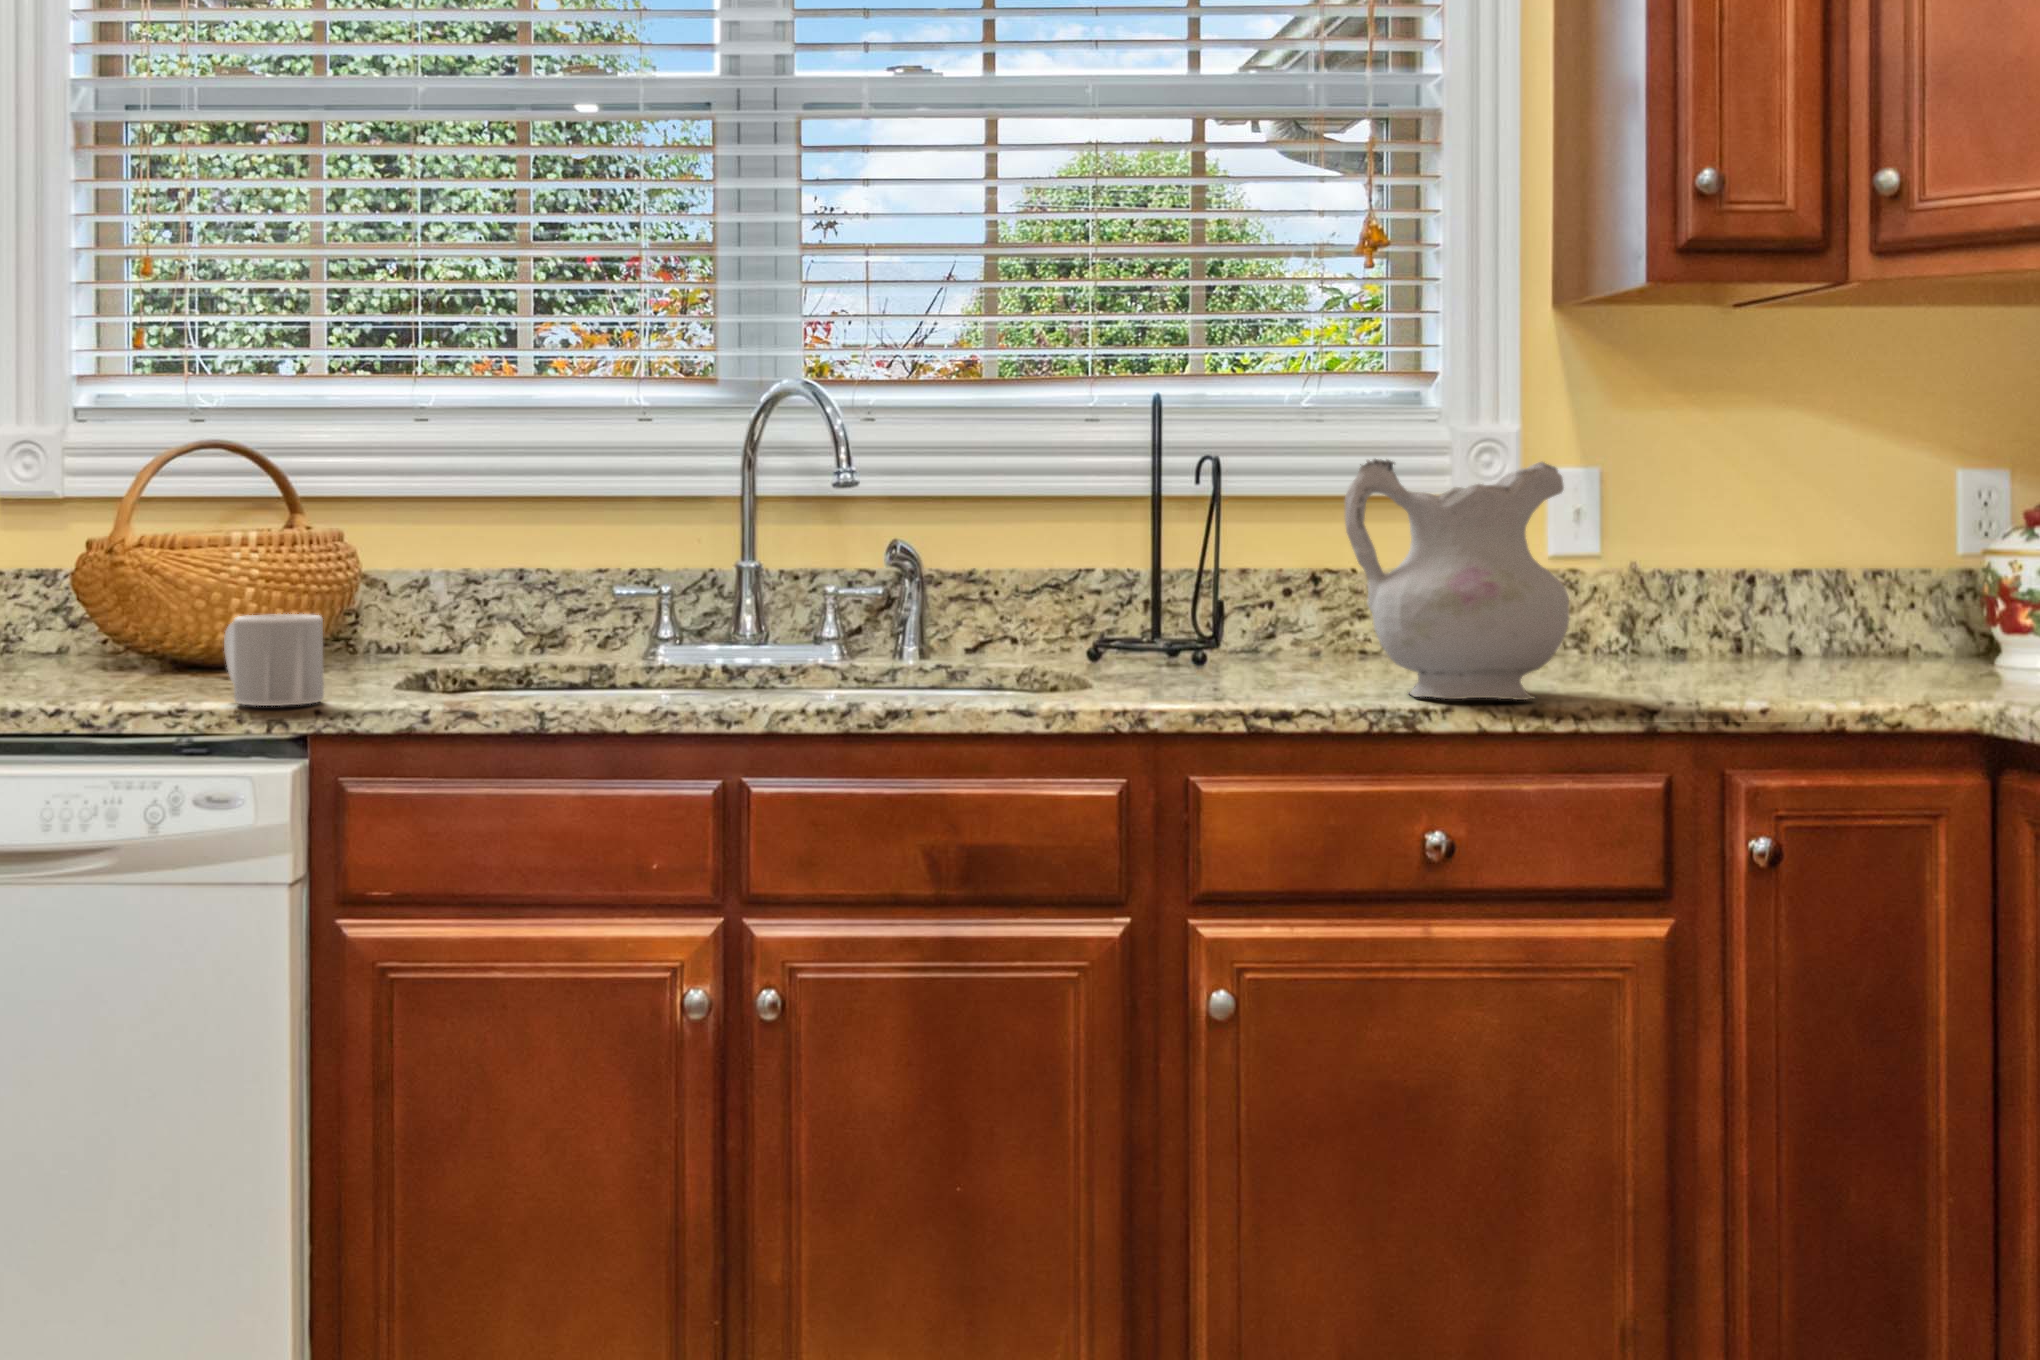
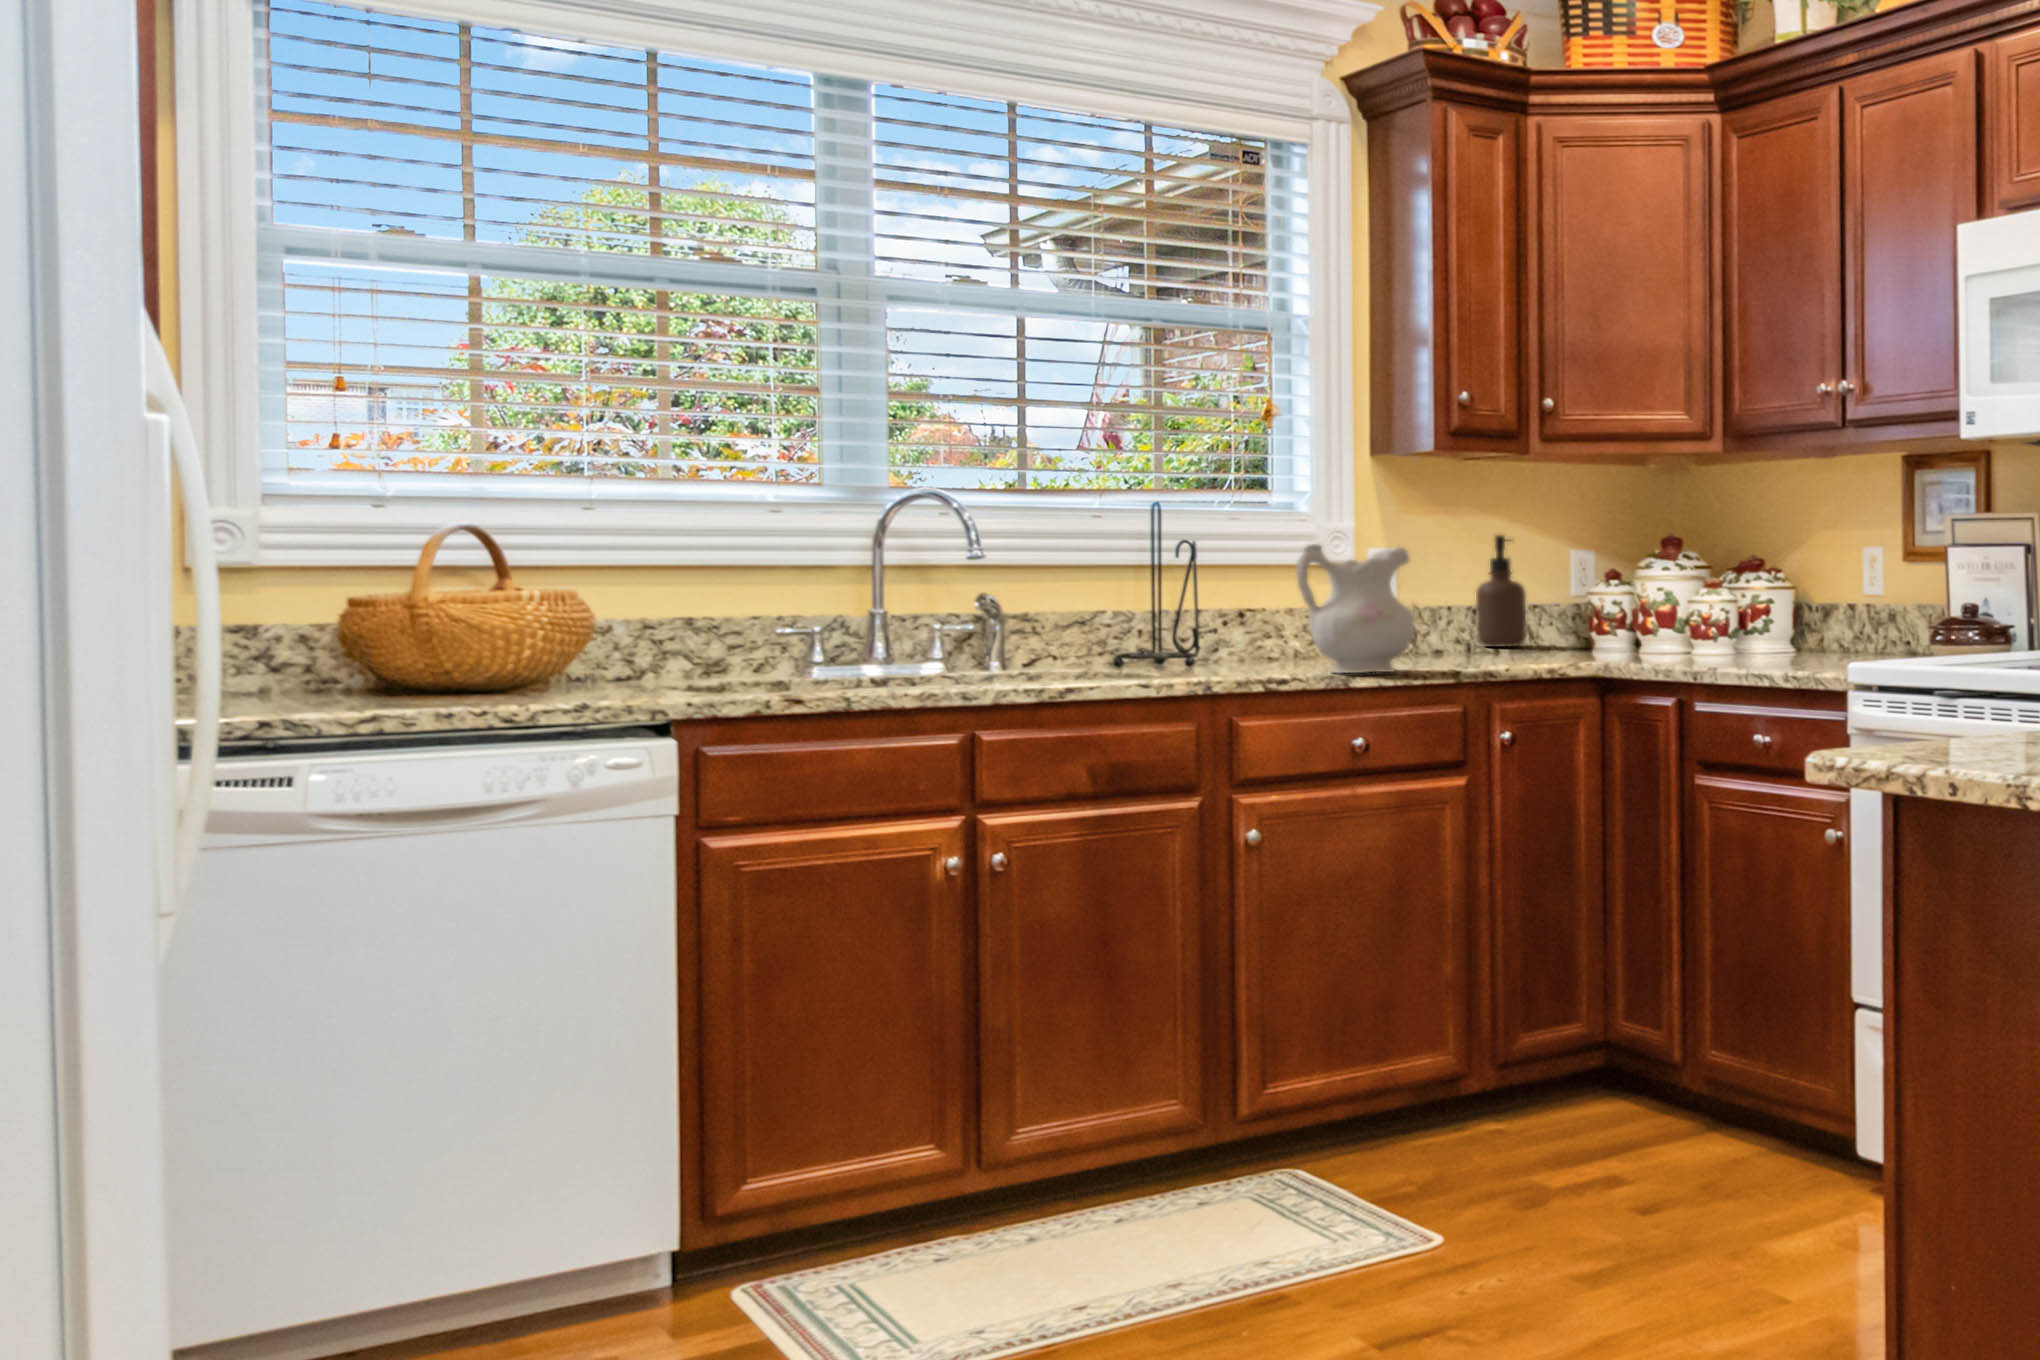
soap dispenser: none [1749,444,1848,647] -> present [1476,535,1526,647]
mug: present [224,614,324,706] -> none [567,644,659,706]

